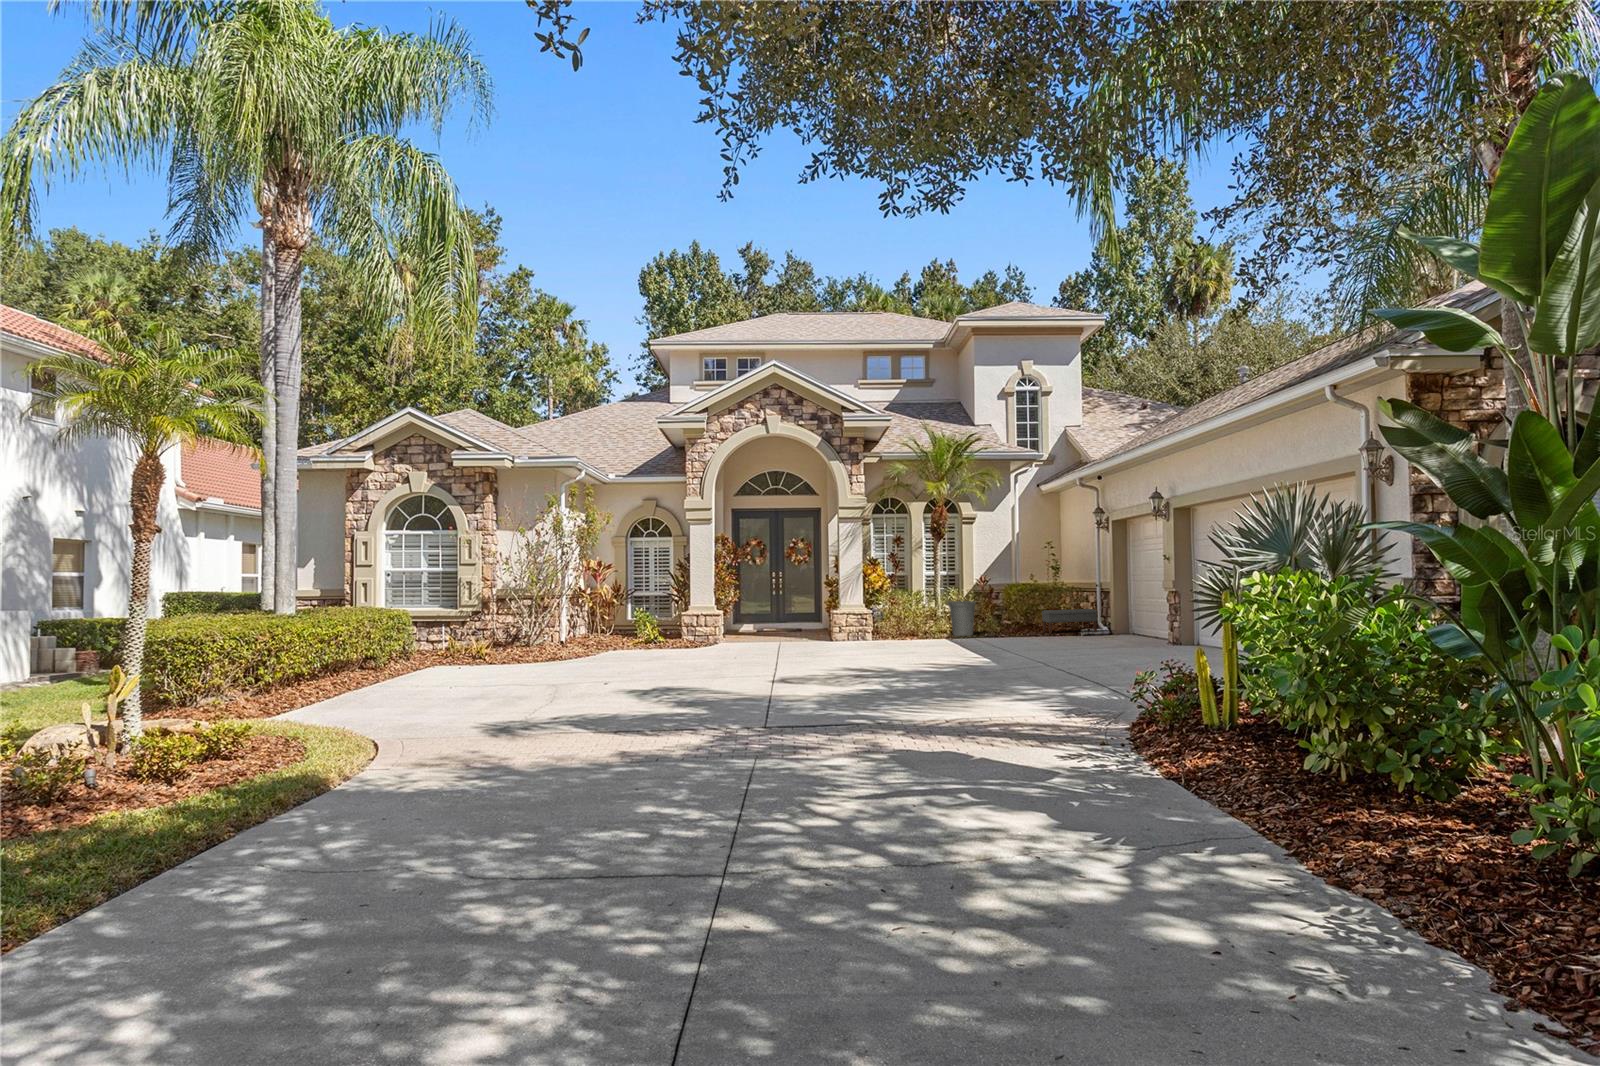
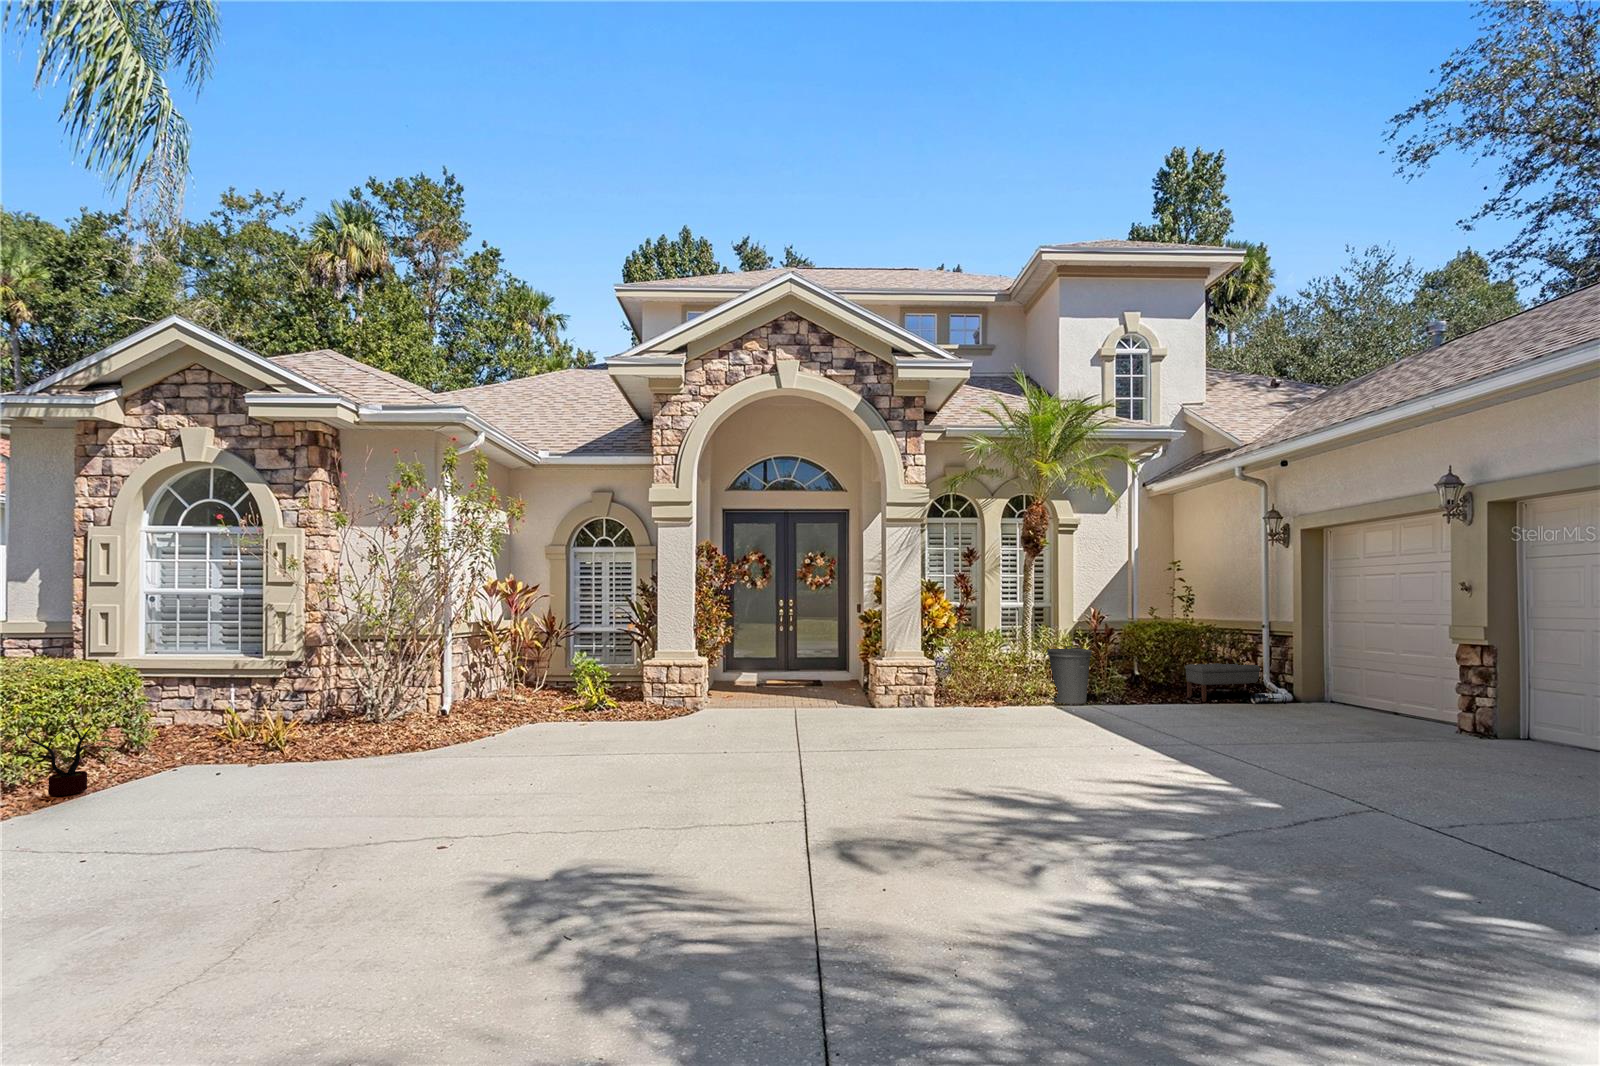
decorative plant: none [385,631,422,668] -> present [13,716,114,796]

